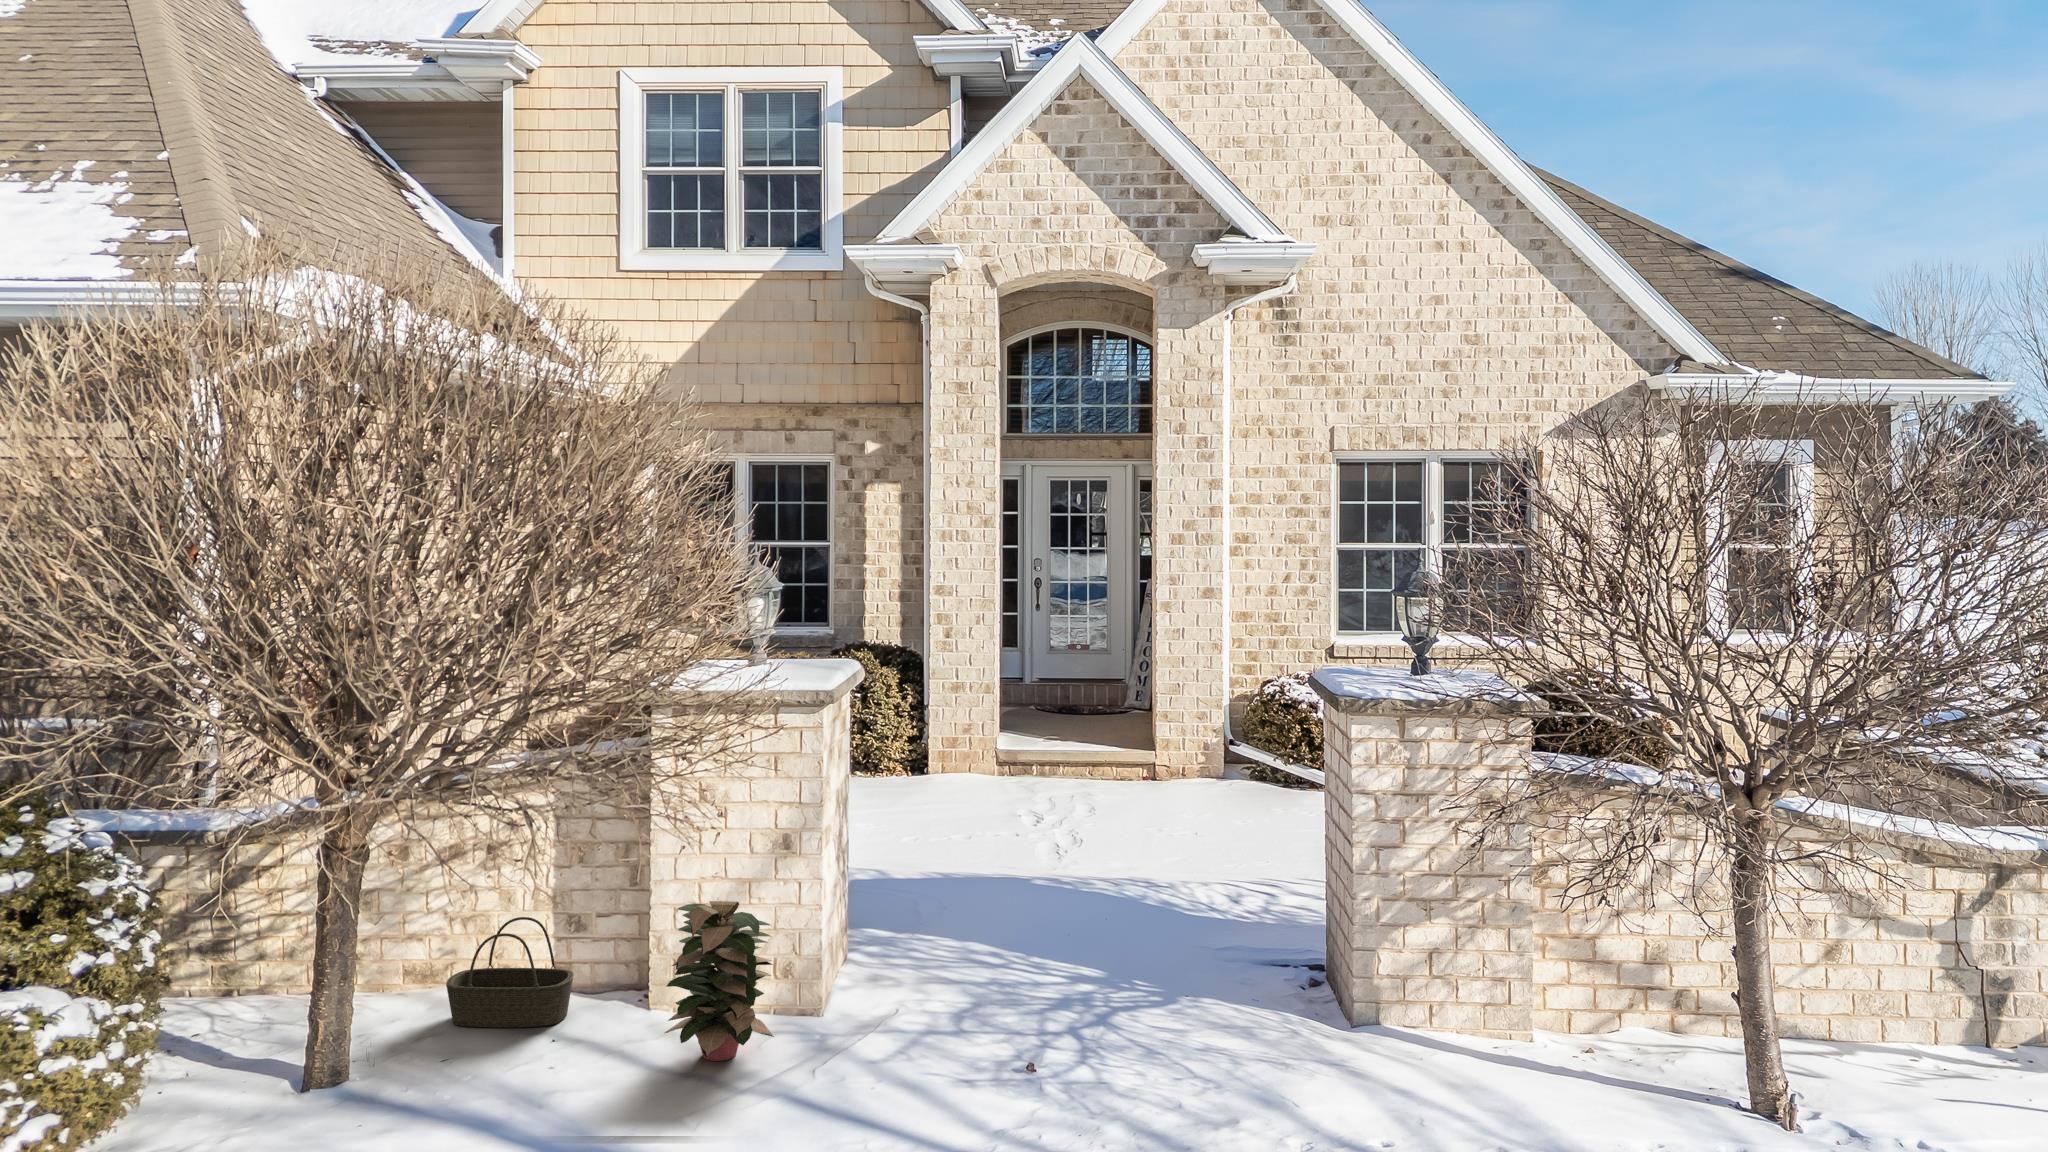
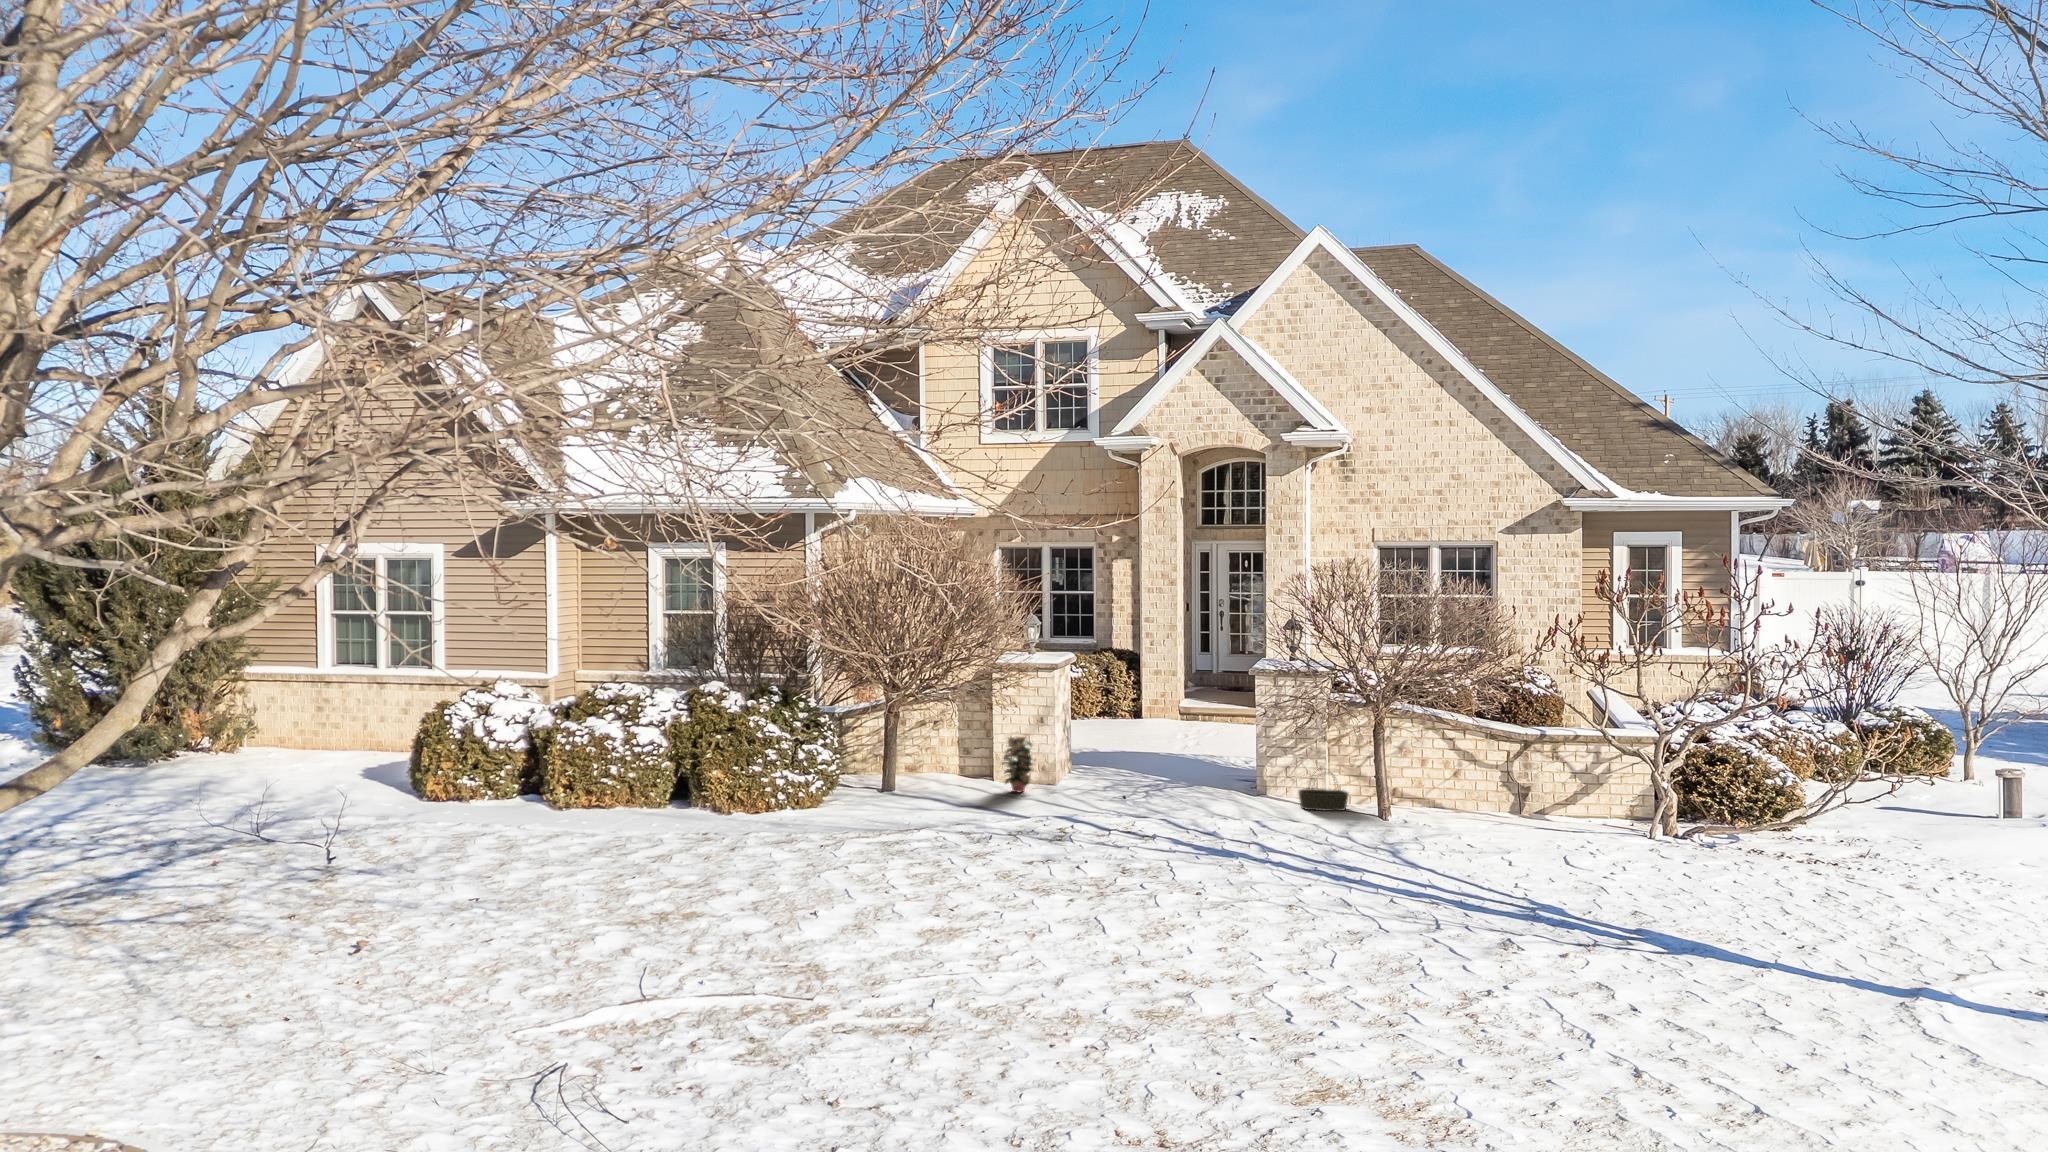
basket: present [446,917,574,1028] -> present [1298,768,1348,811]

